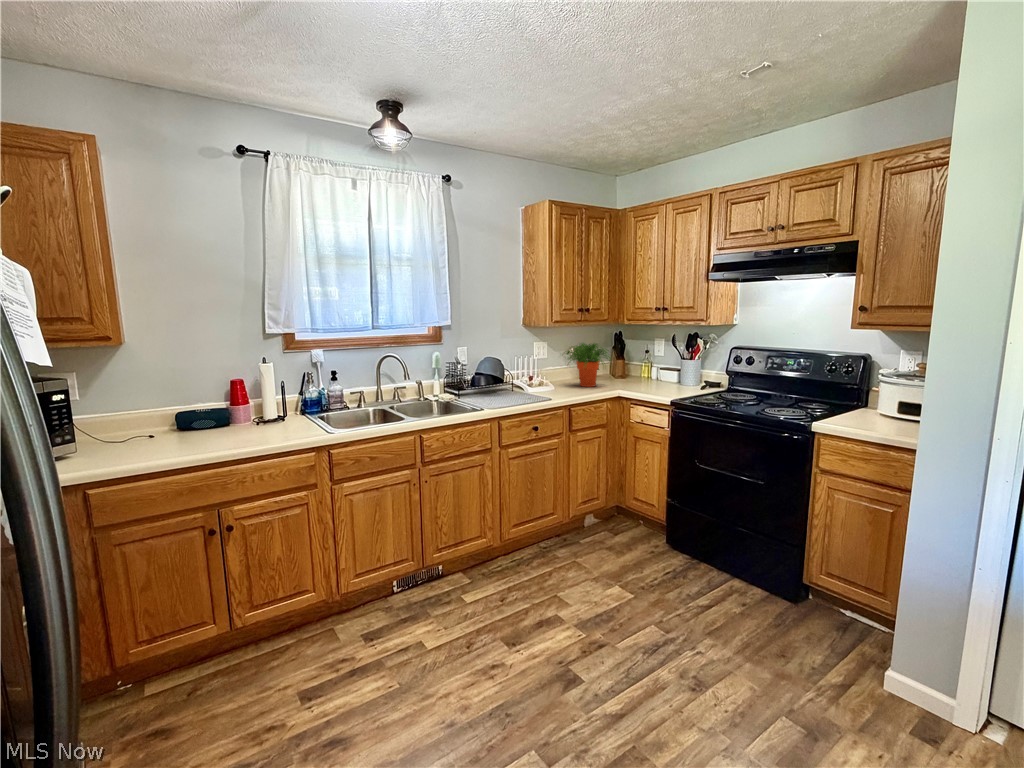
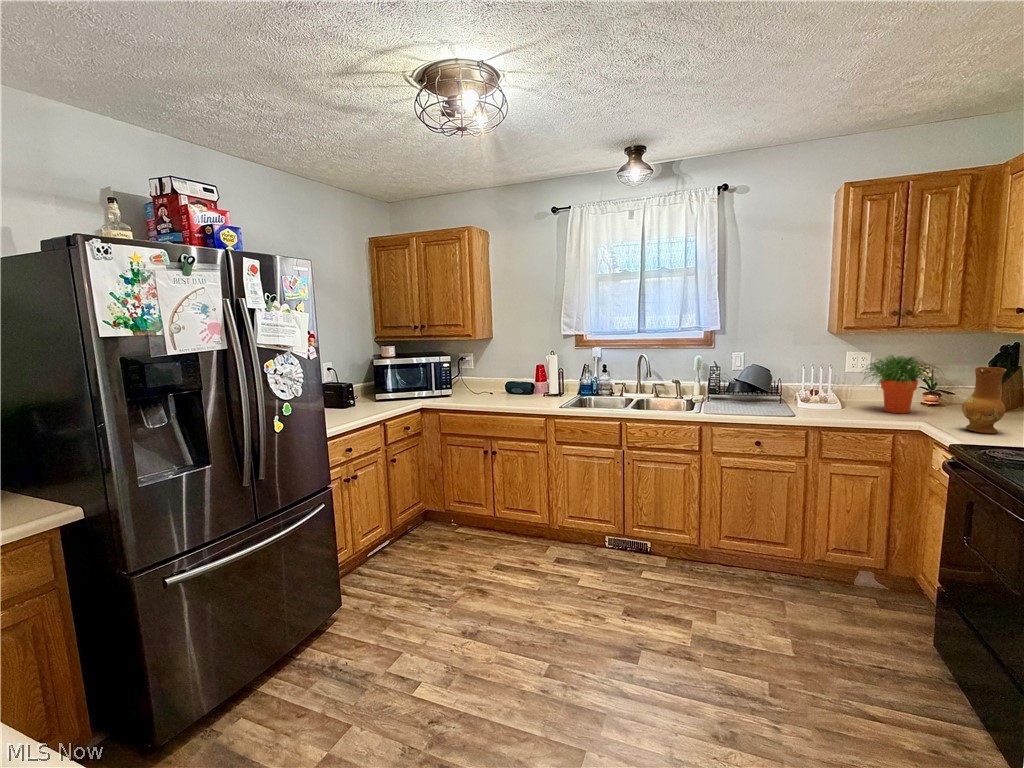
ceramic jug: none [644,346,666,391] -> present [962,367,1006,433]

